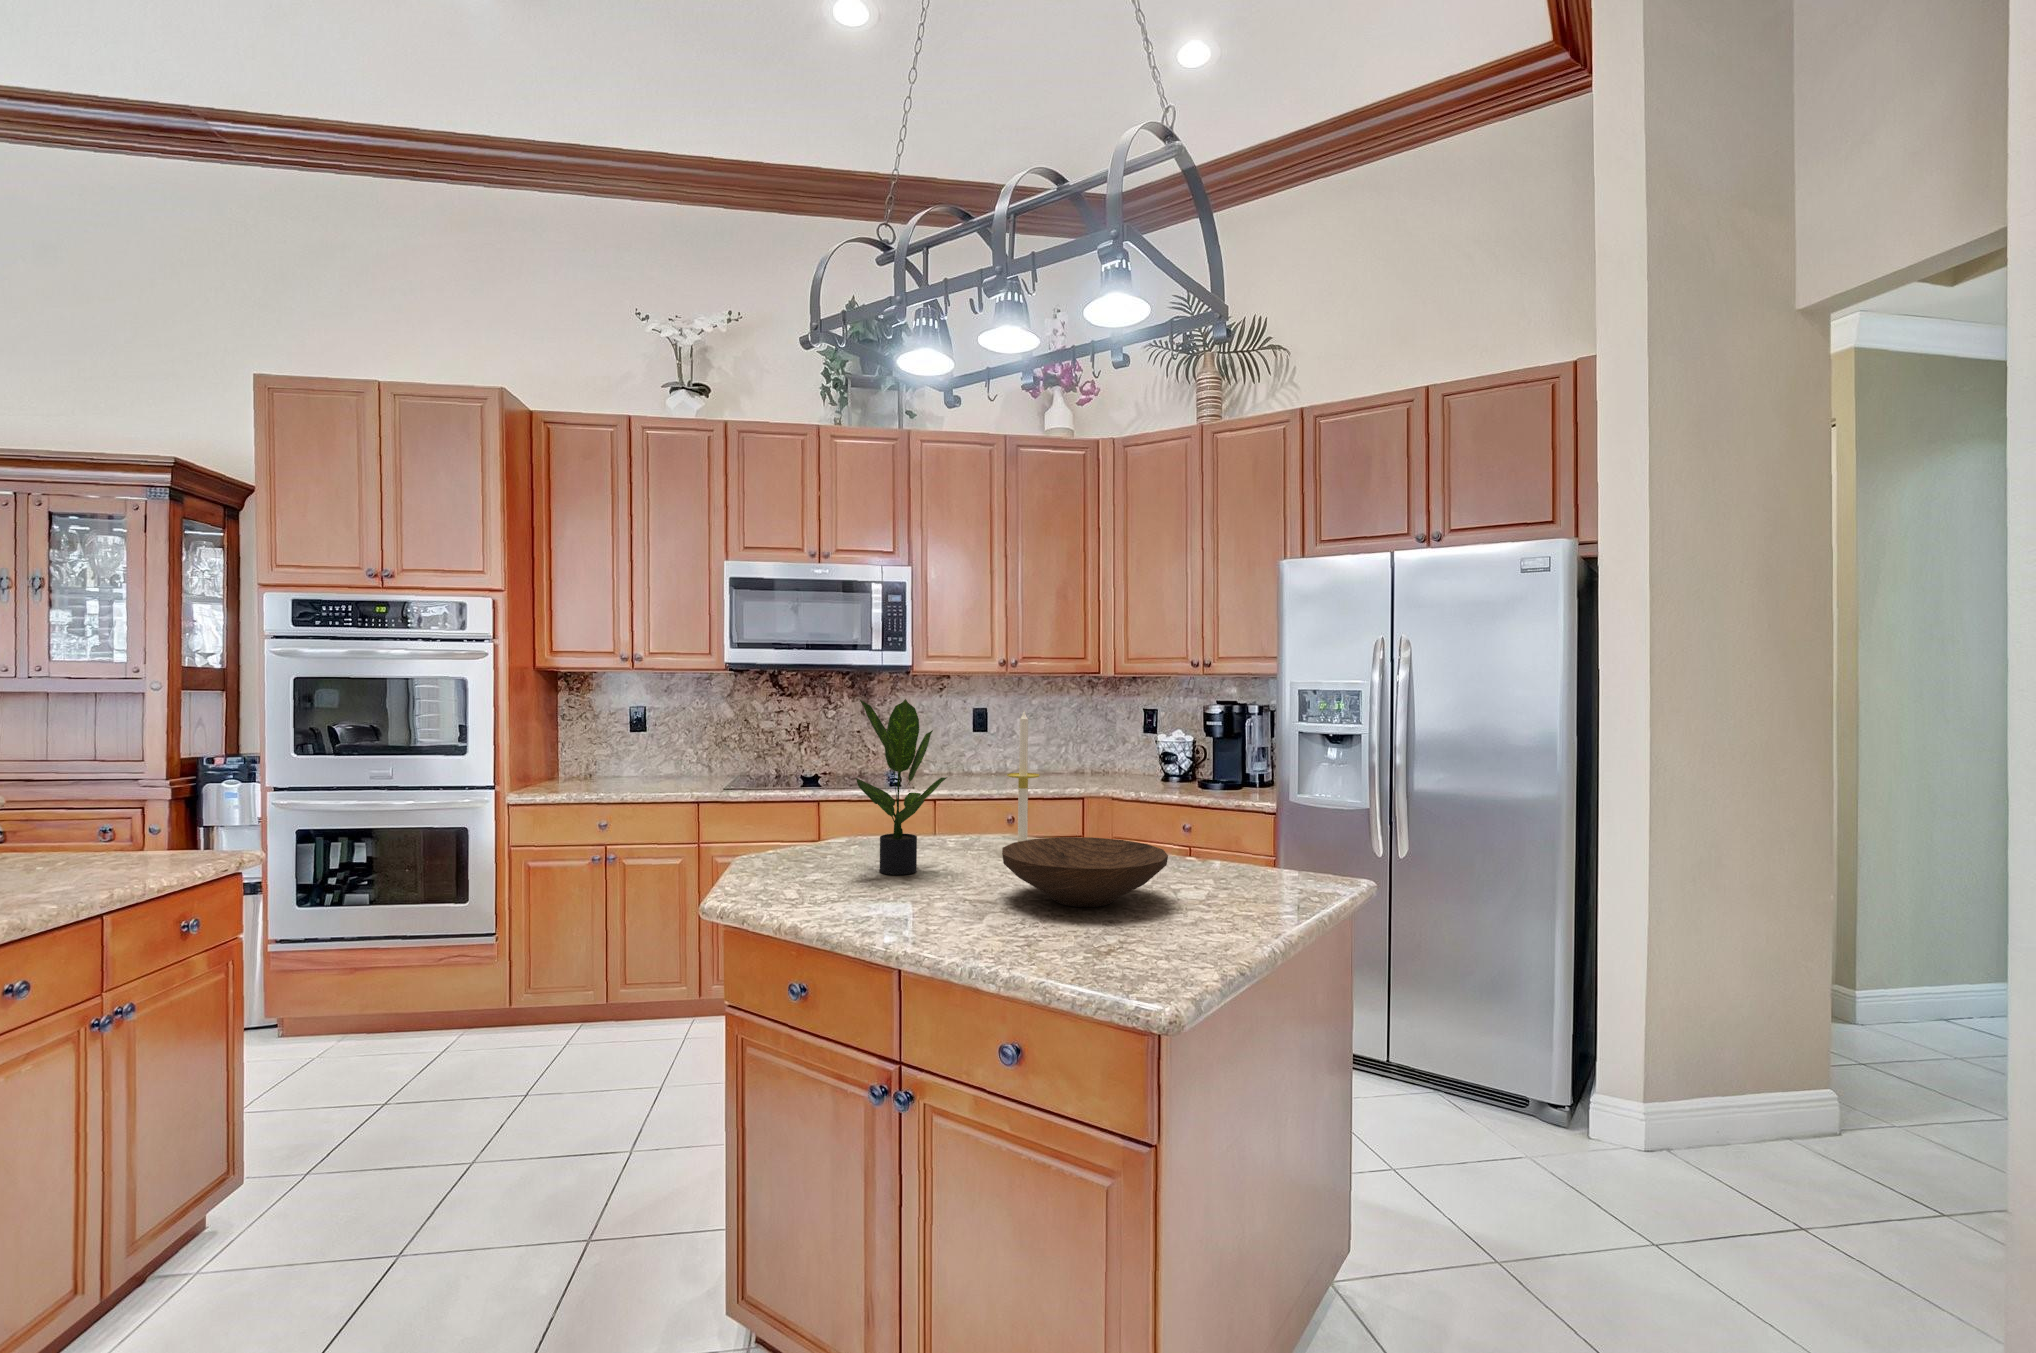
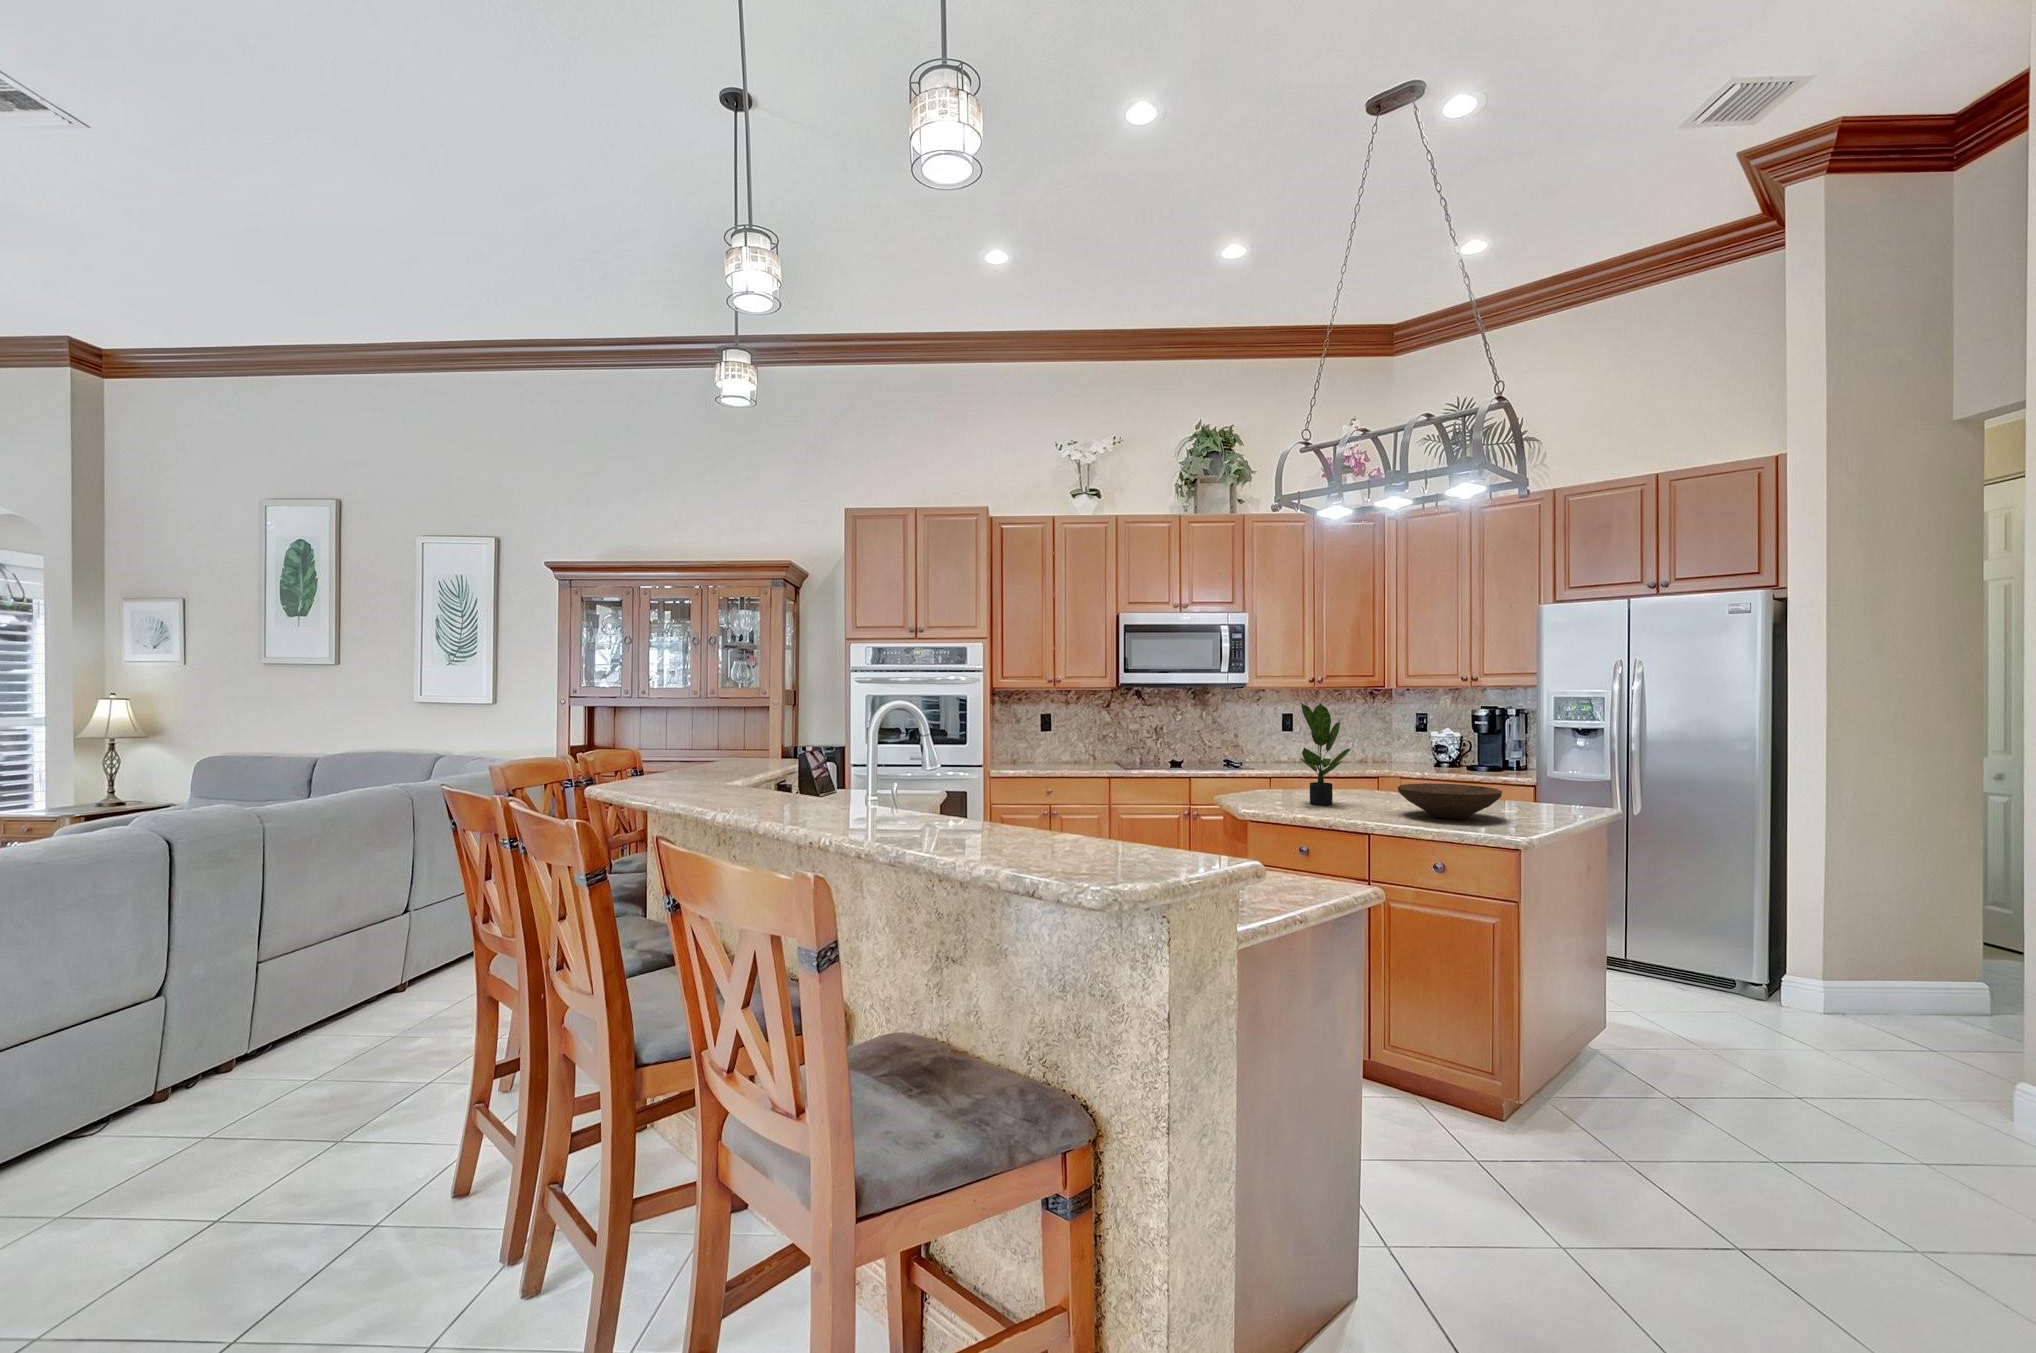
candle: present [1007,711,1040,842] -> none [1374,709,1400,799]

